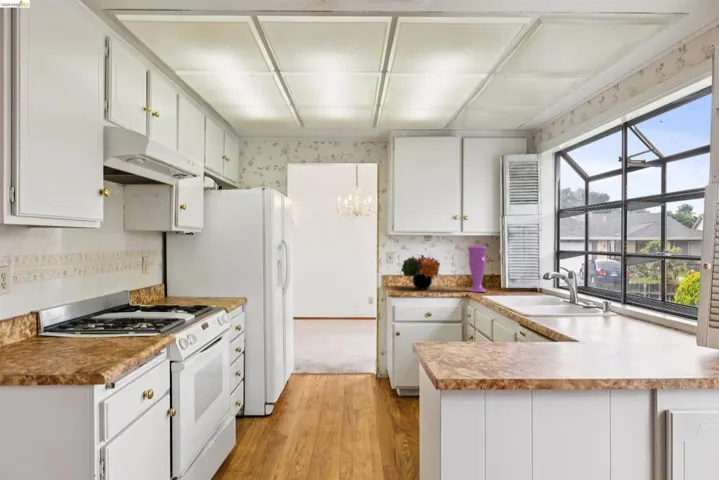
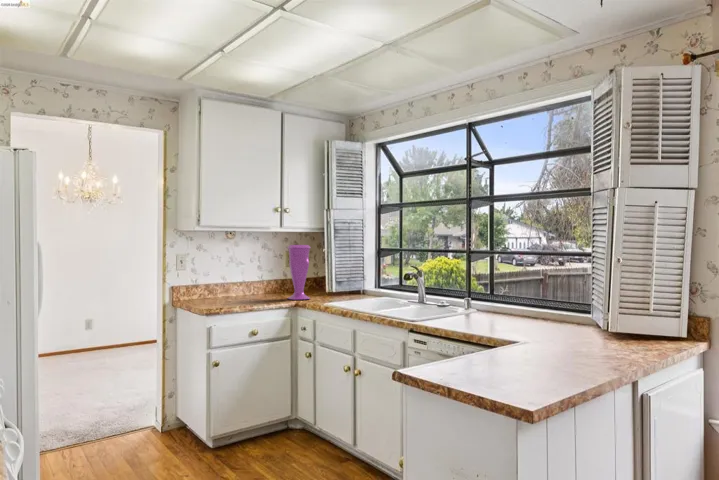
flower arrangement: present [401,255,440,289] -> none [206,257,259,302]

